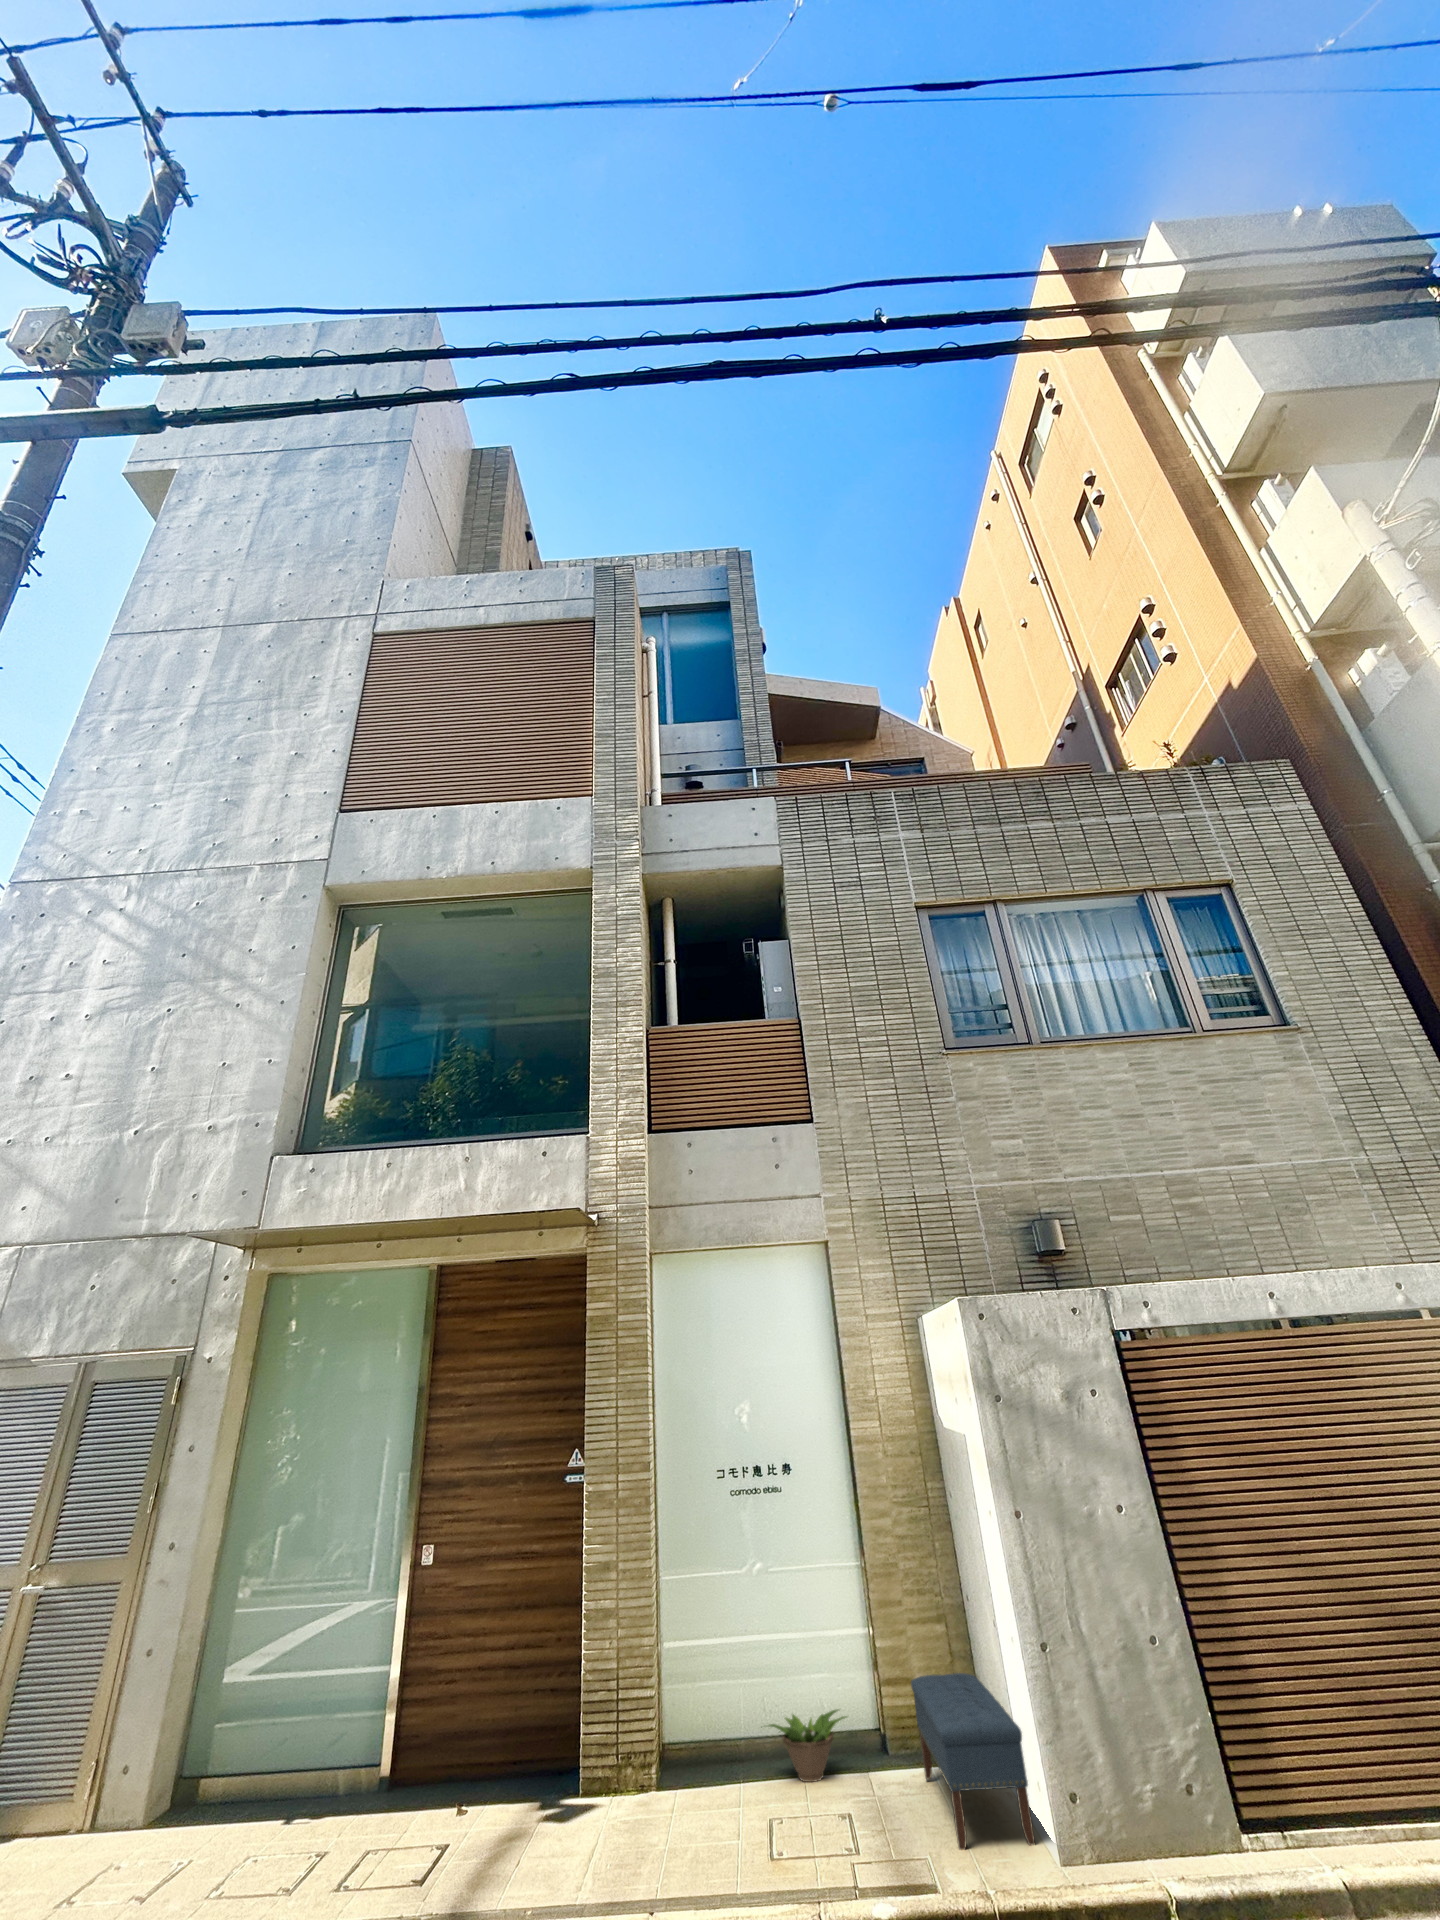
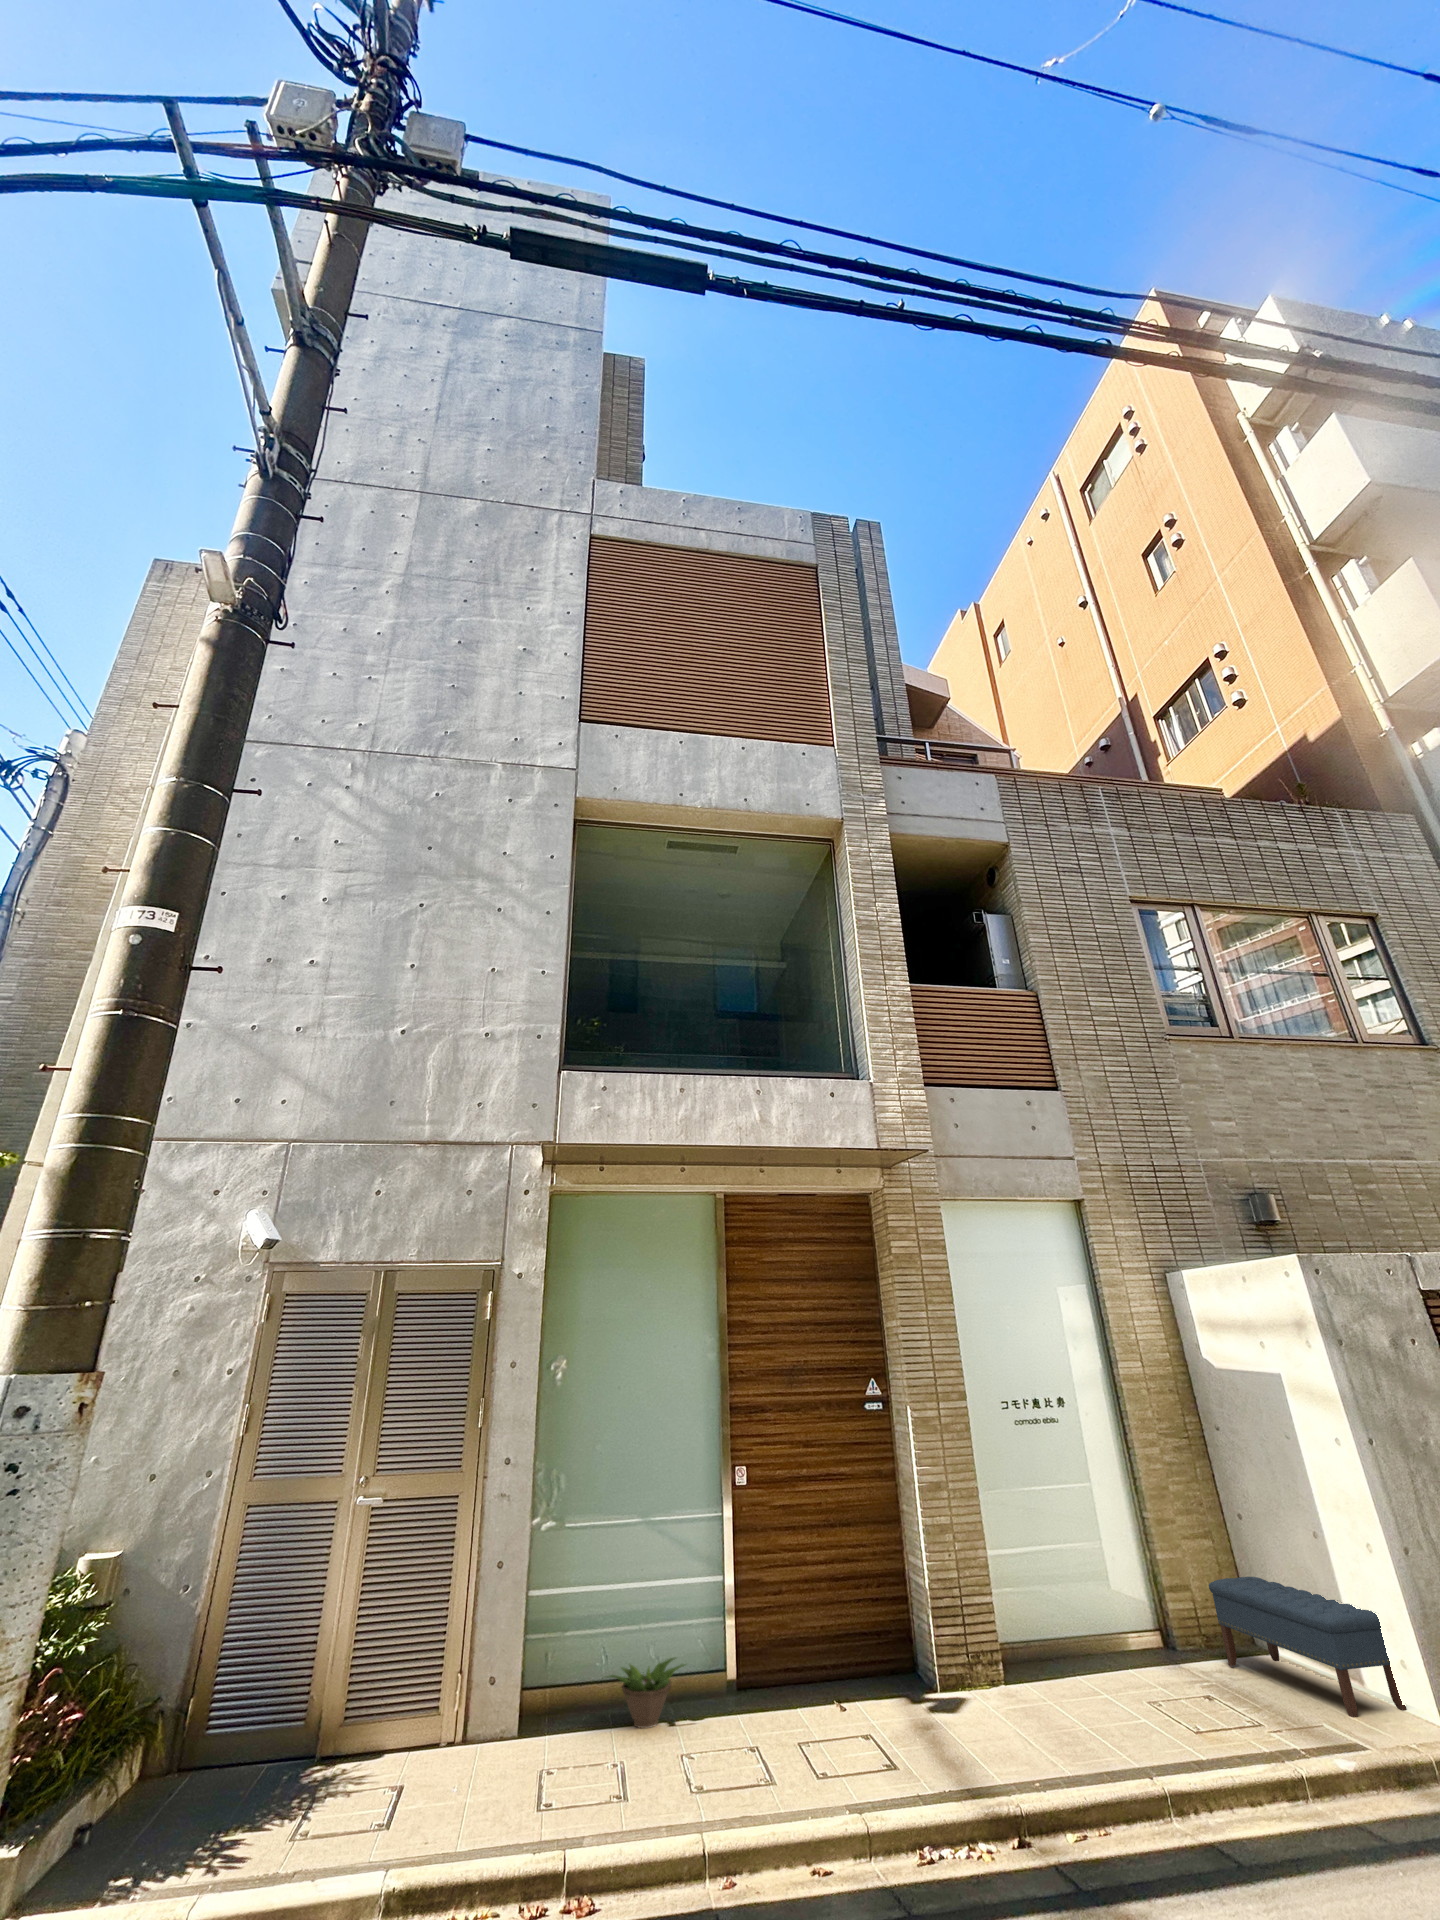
decorative plant: present [768,1709,847,1782] -> present [608,1658,685,1728]

